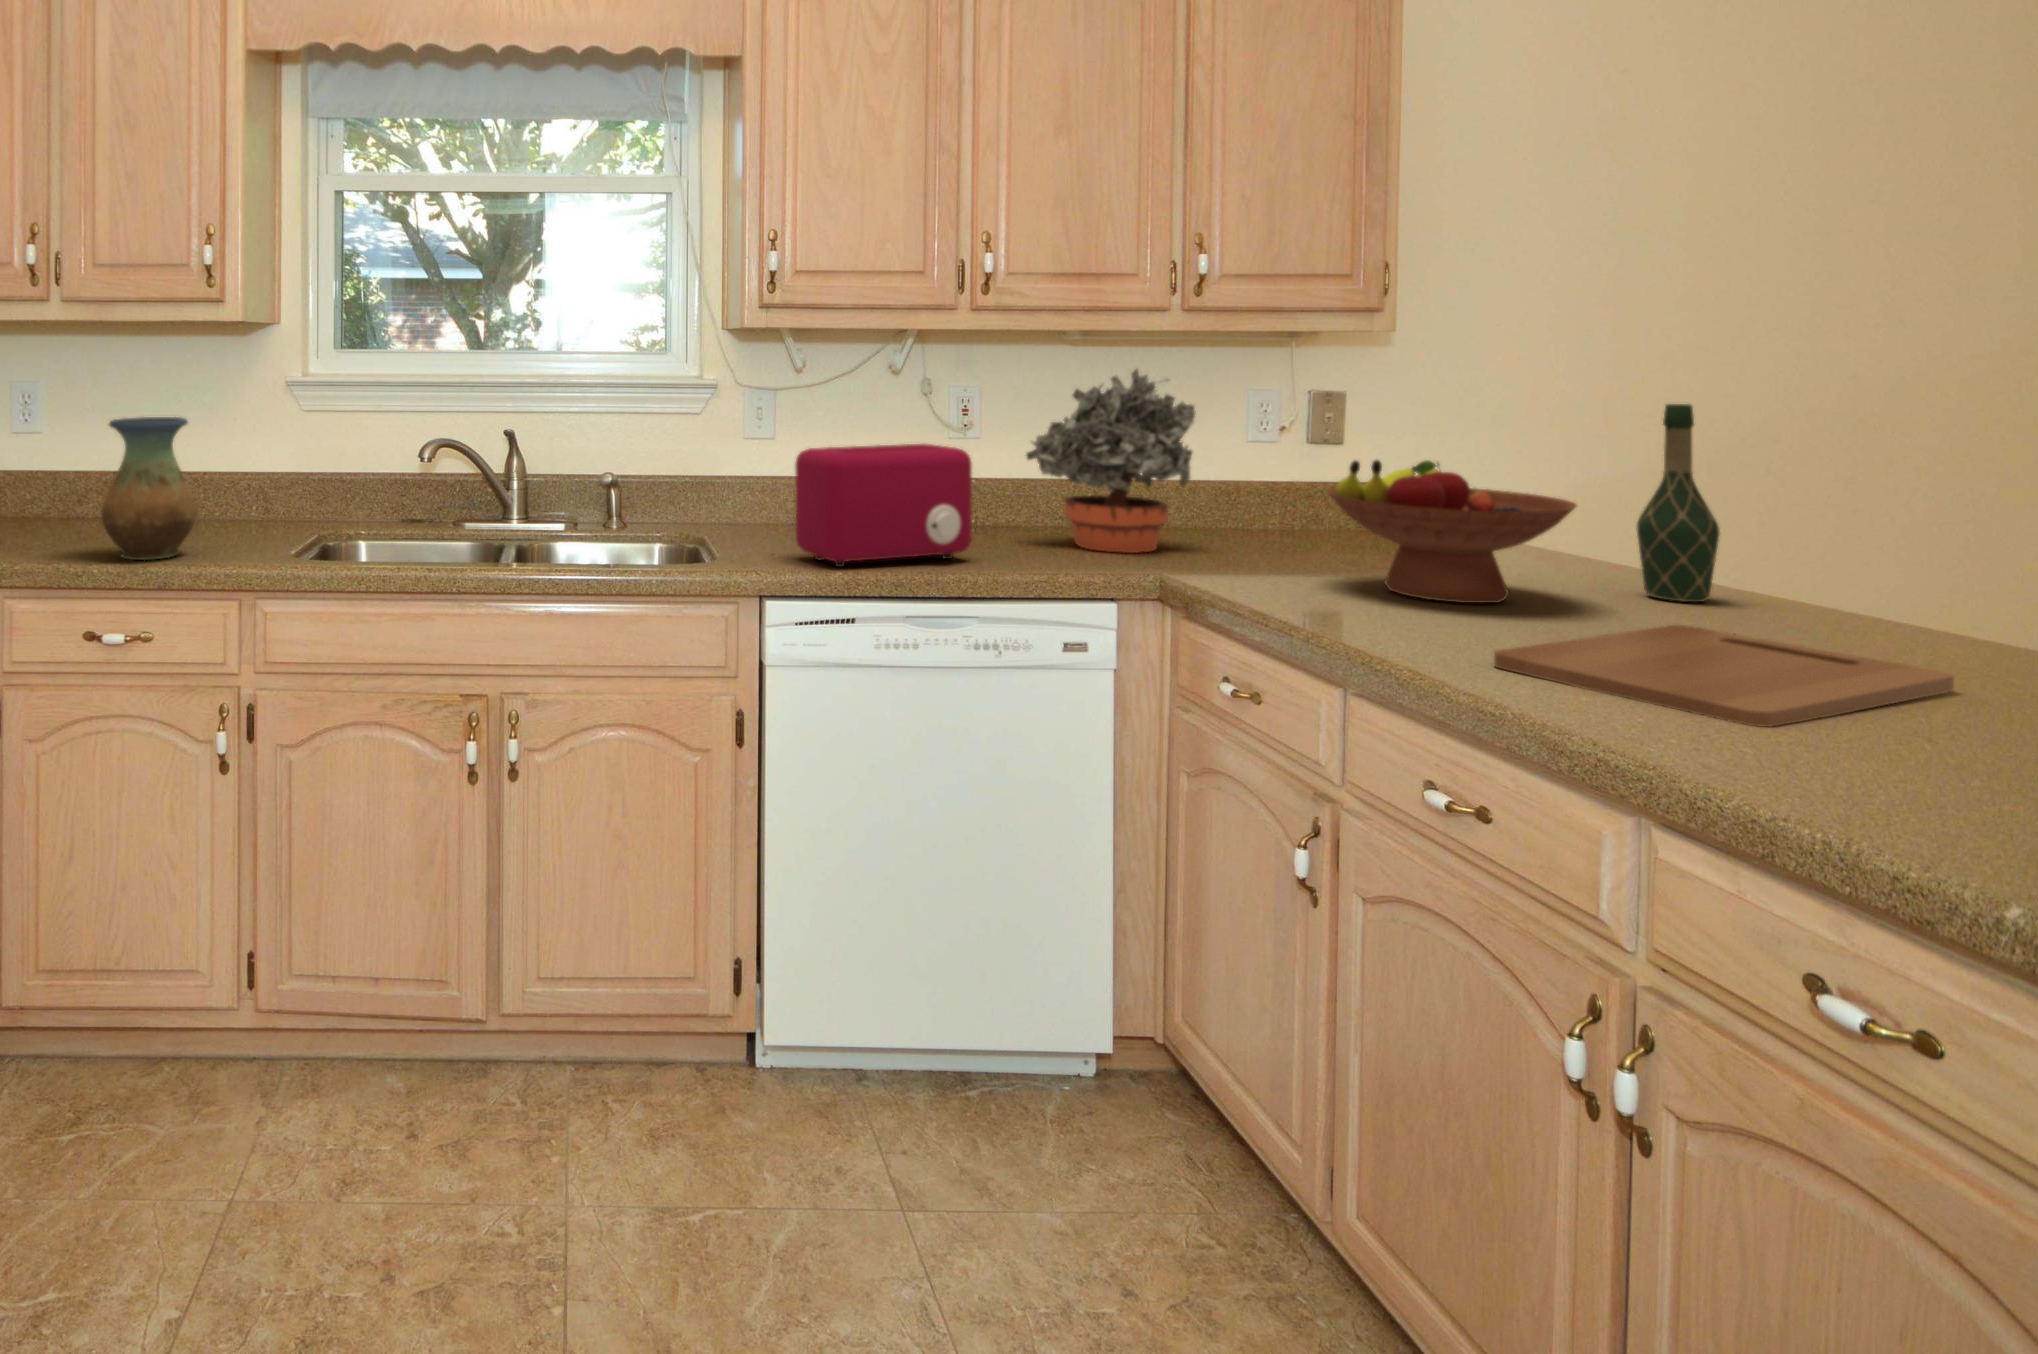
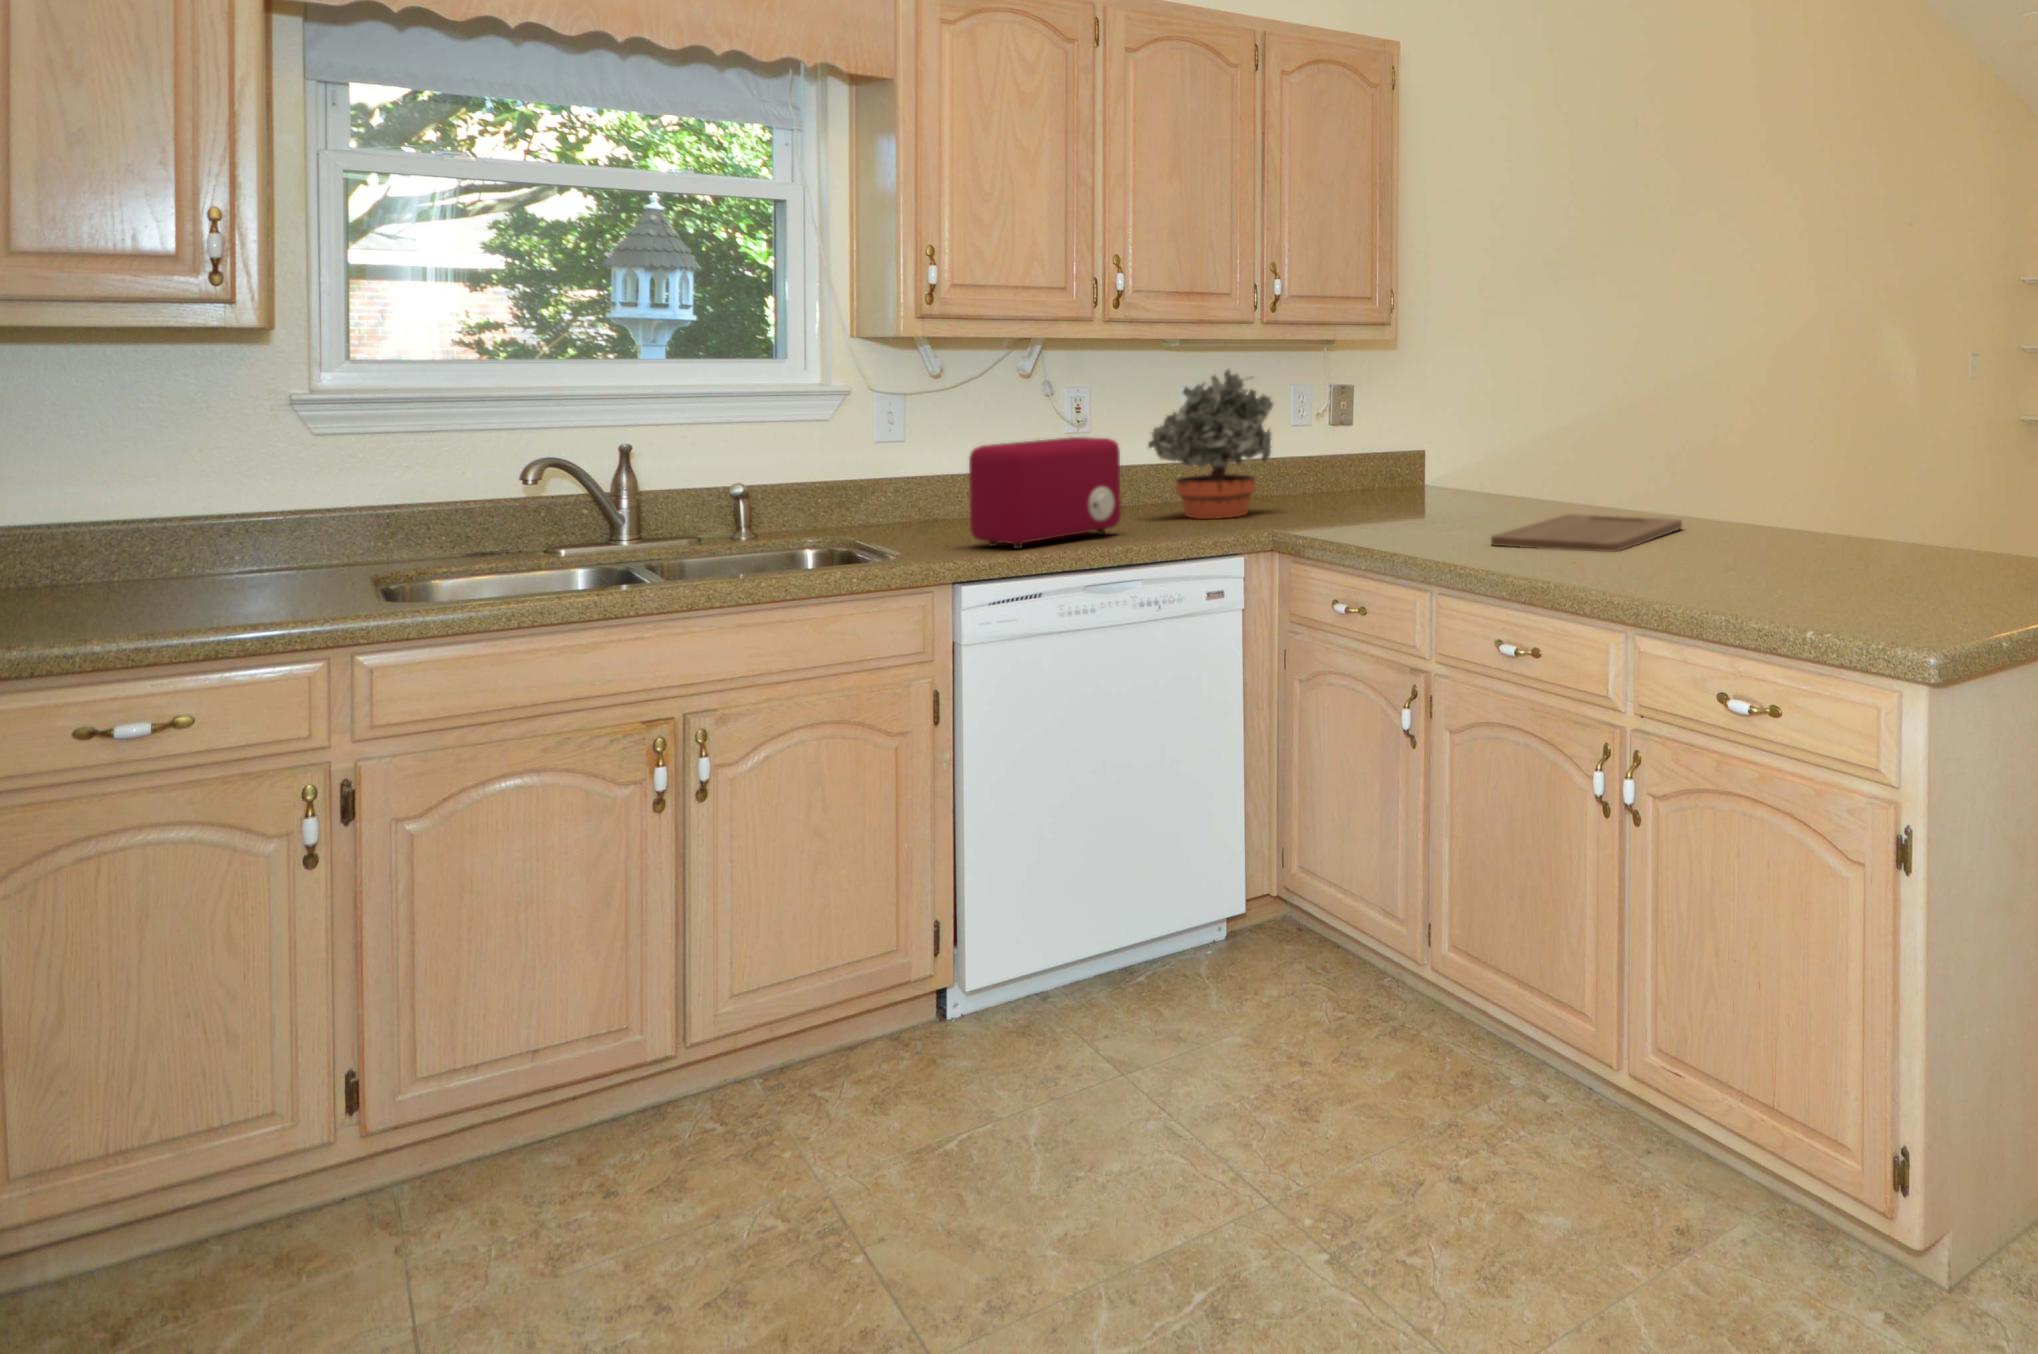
wine bottle: present [1636,404,1719,602] -> none [1538,383,1578,508]
vase: present [102,417,197,560] -> none [68,450,228,634]
fruit bowl: present [1327,460,1577,603] -> none [1373,426,1514,521]

